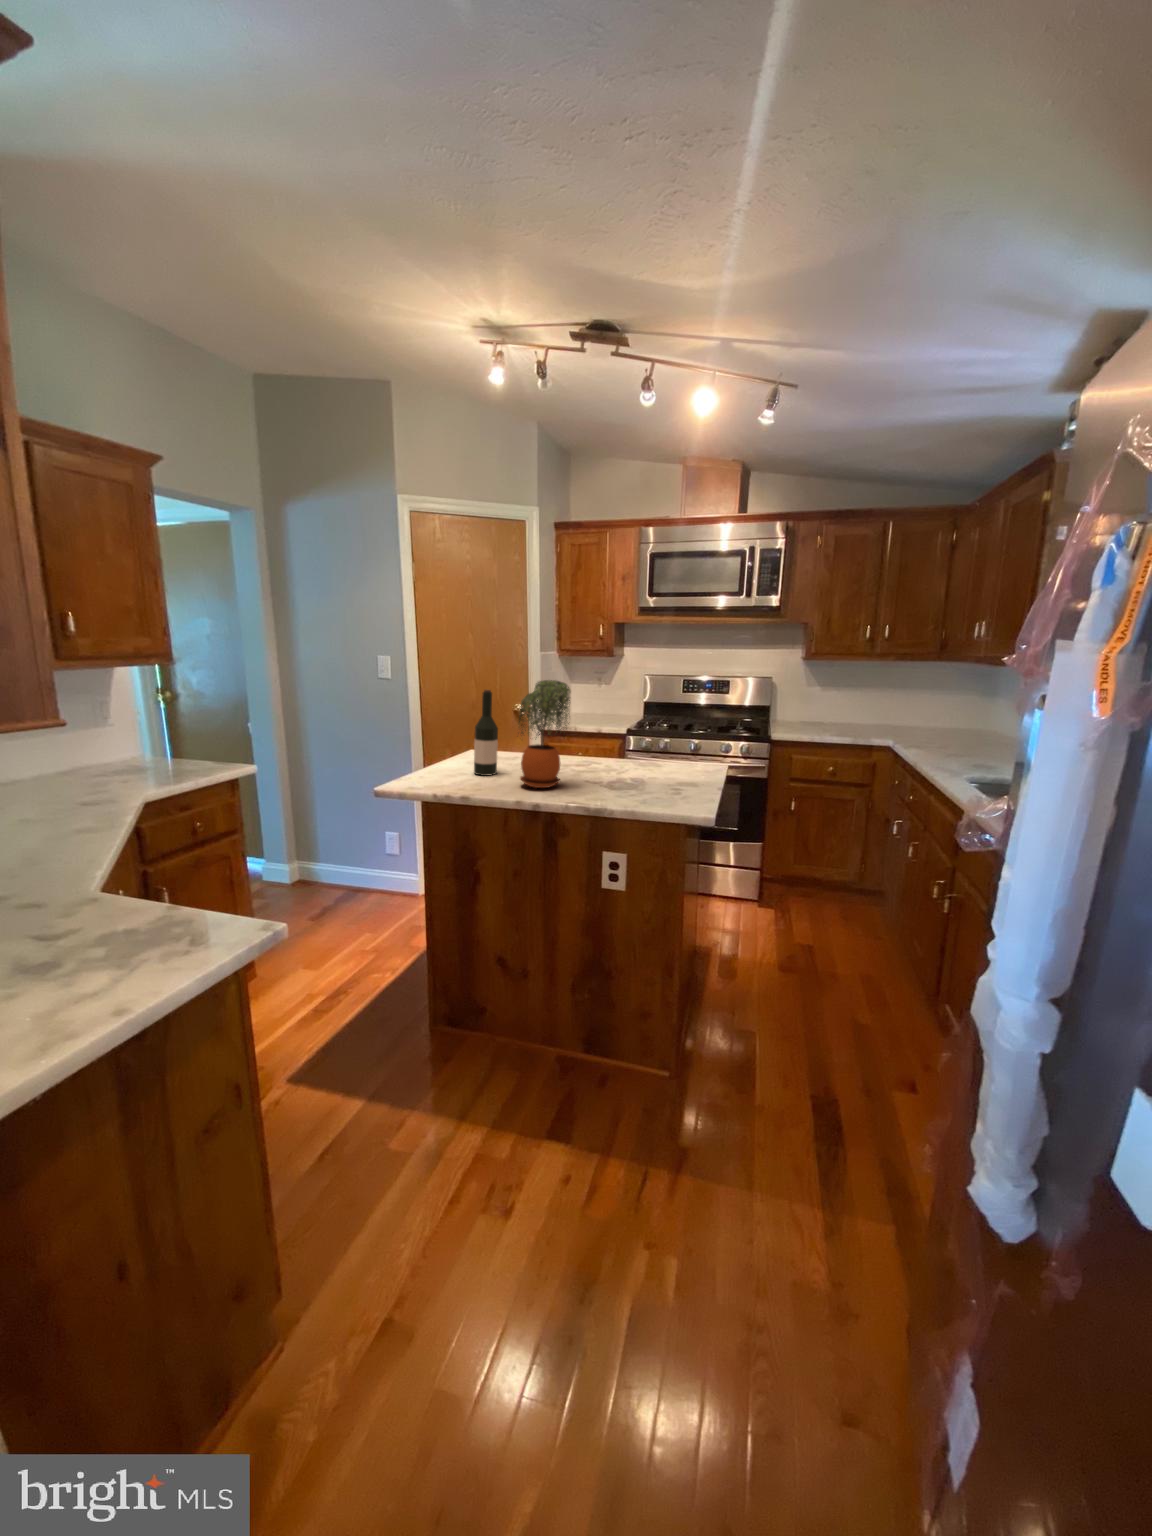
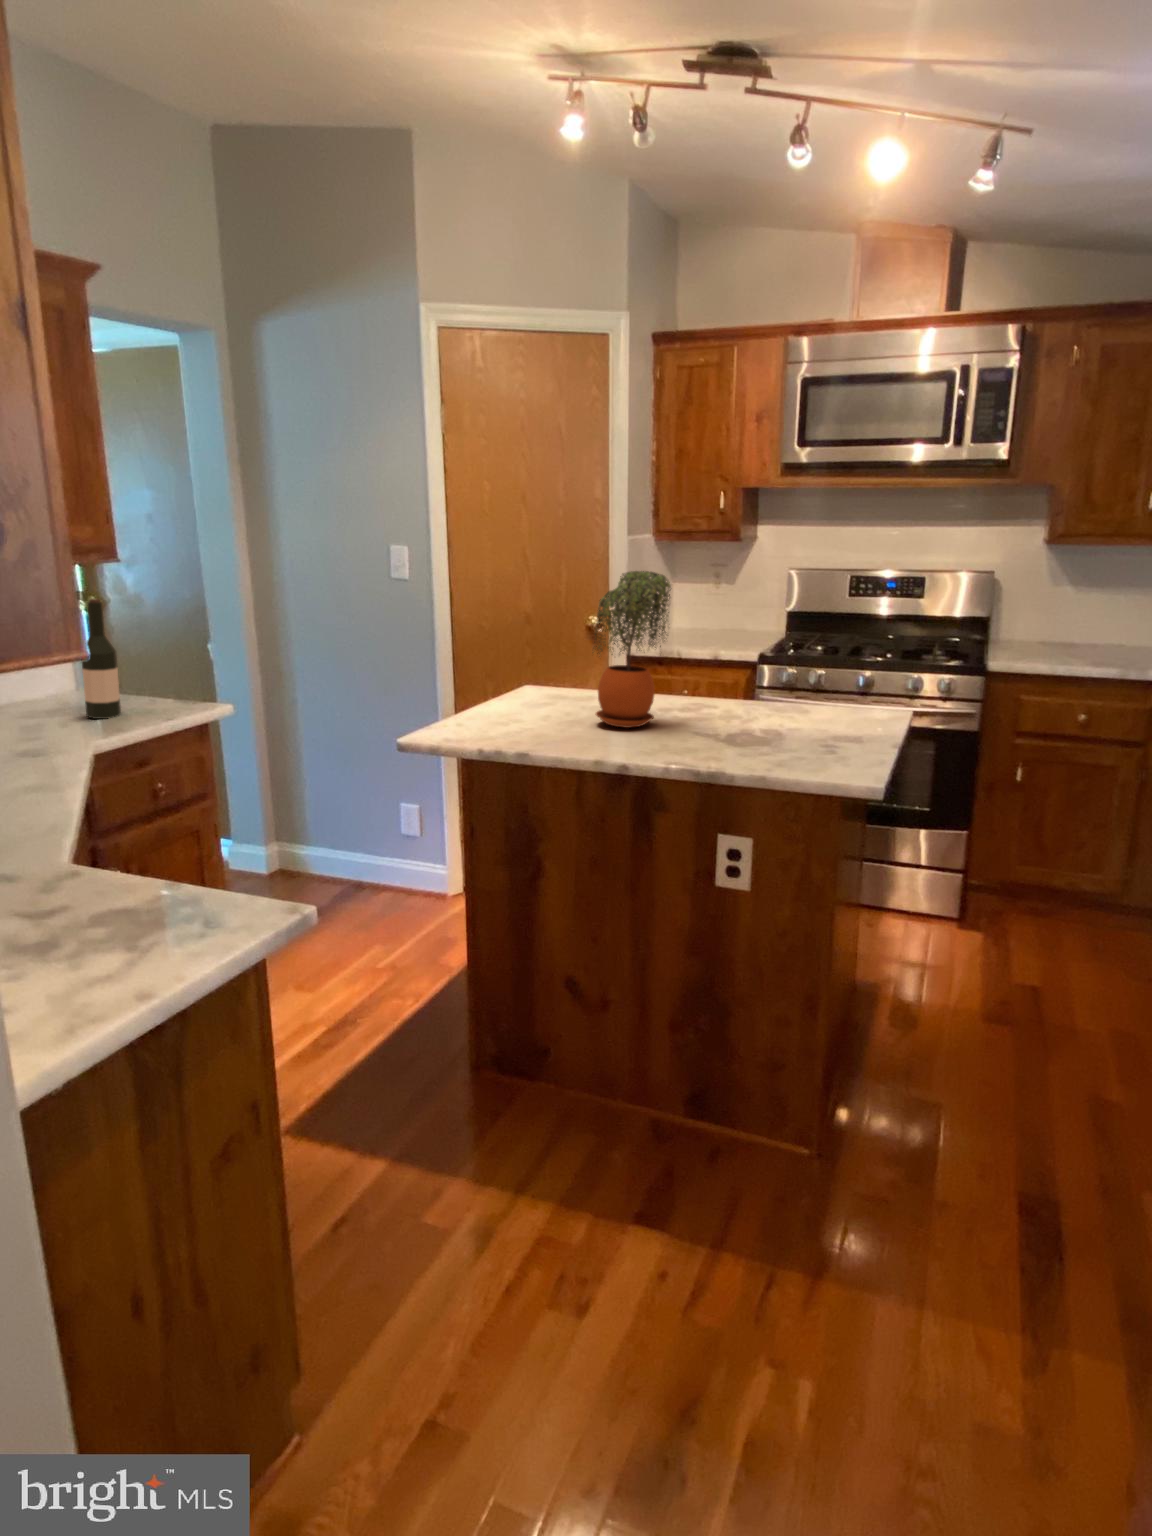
wine bottle: present [474,690,498,776] -> present [82,599,121,719]

